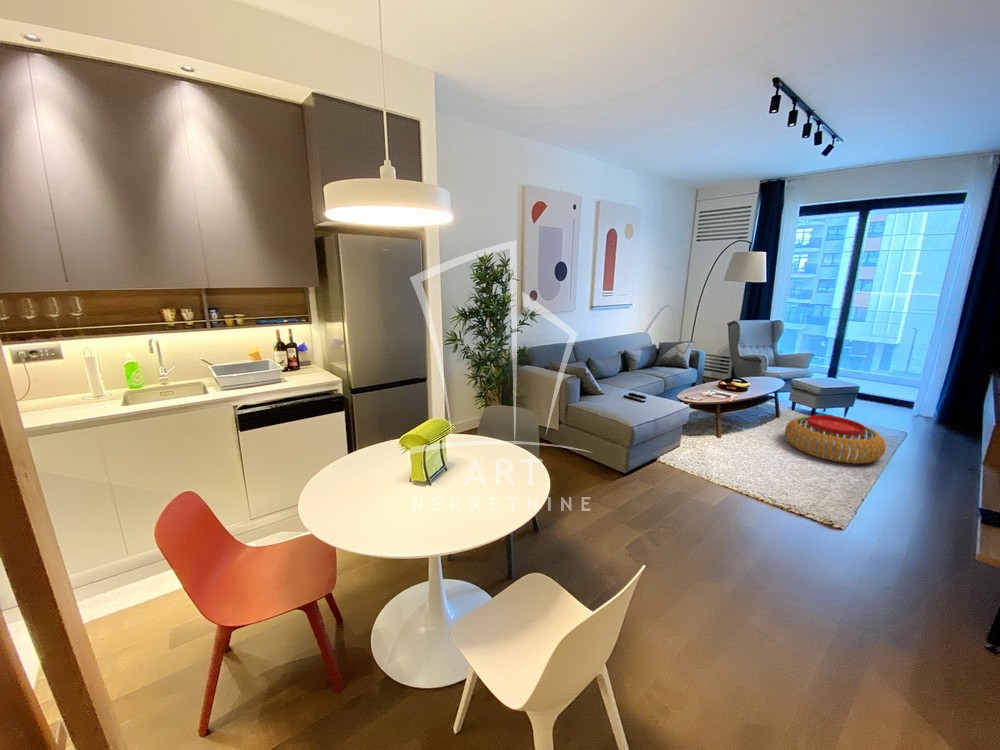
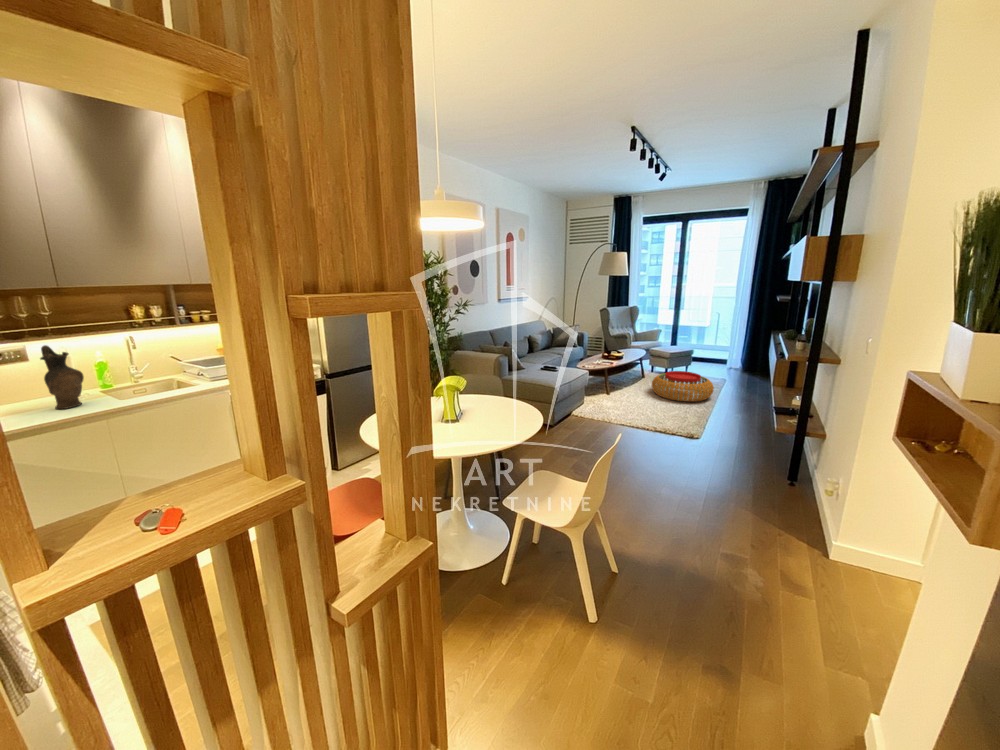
ceramic pitcher: none [48,347,90,411] -> present [40,345,84,409]

